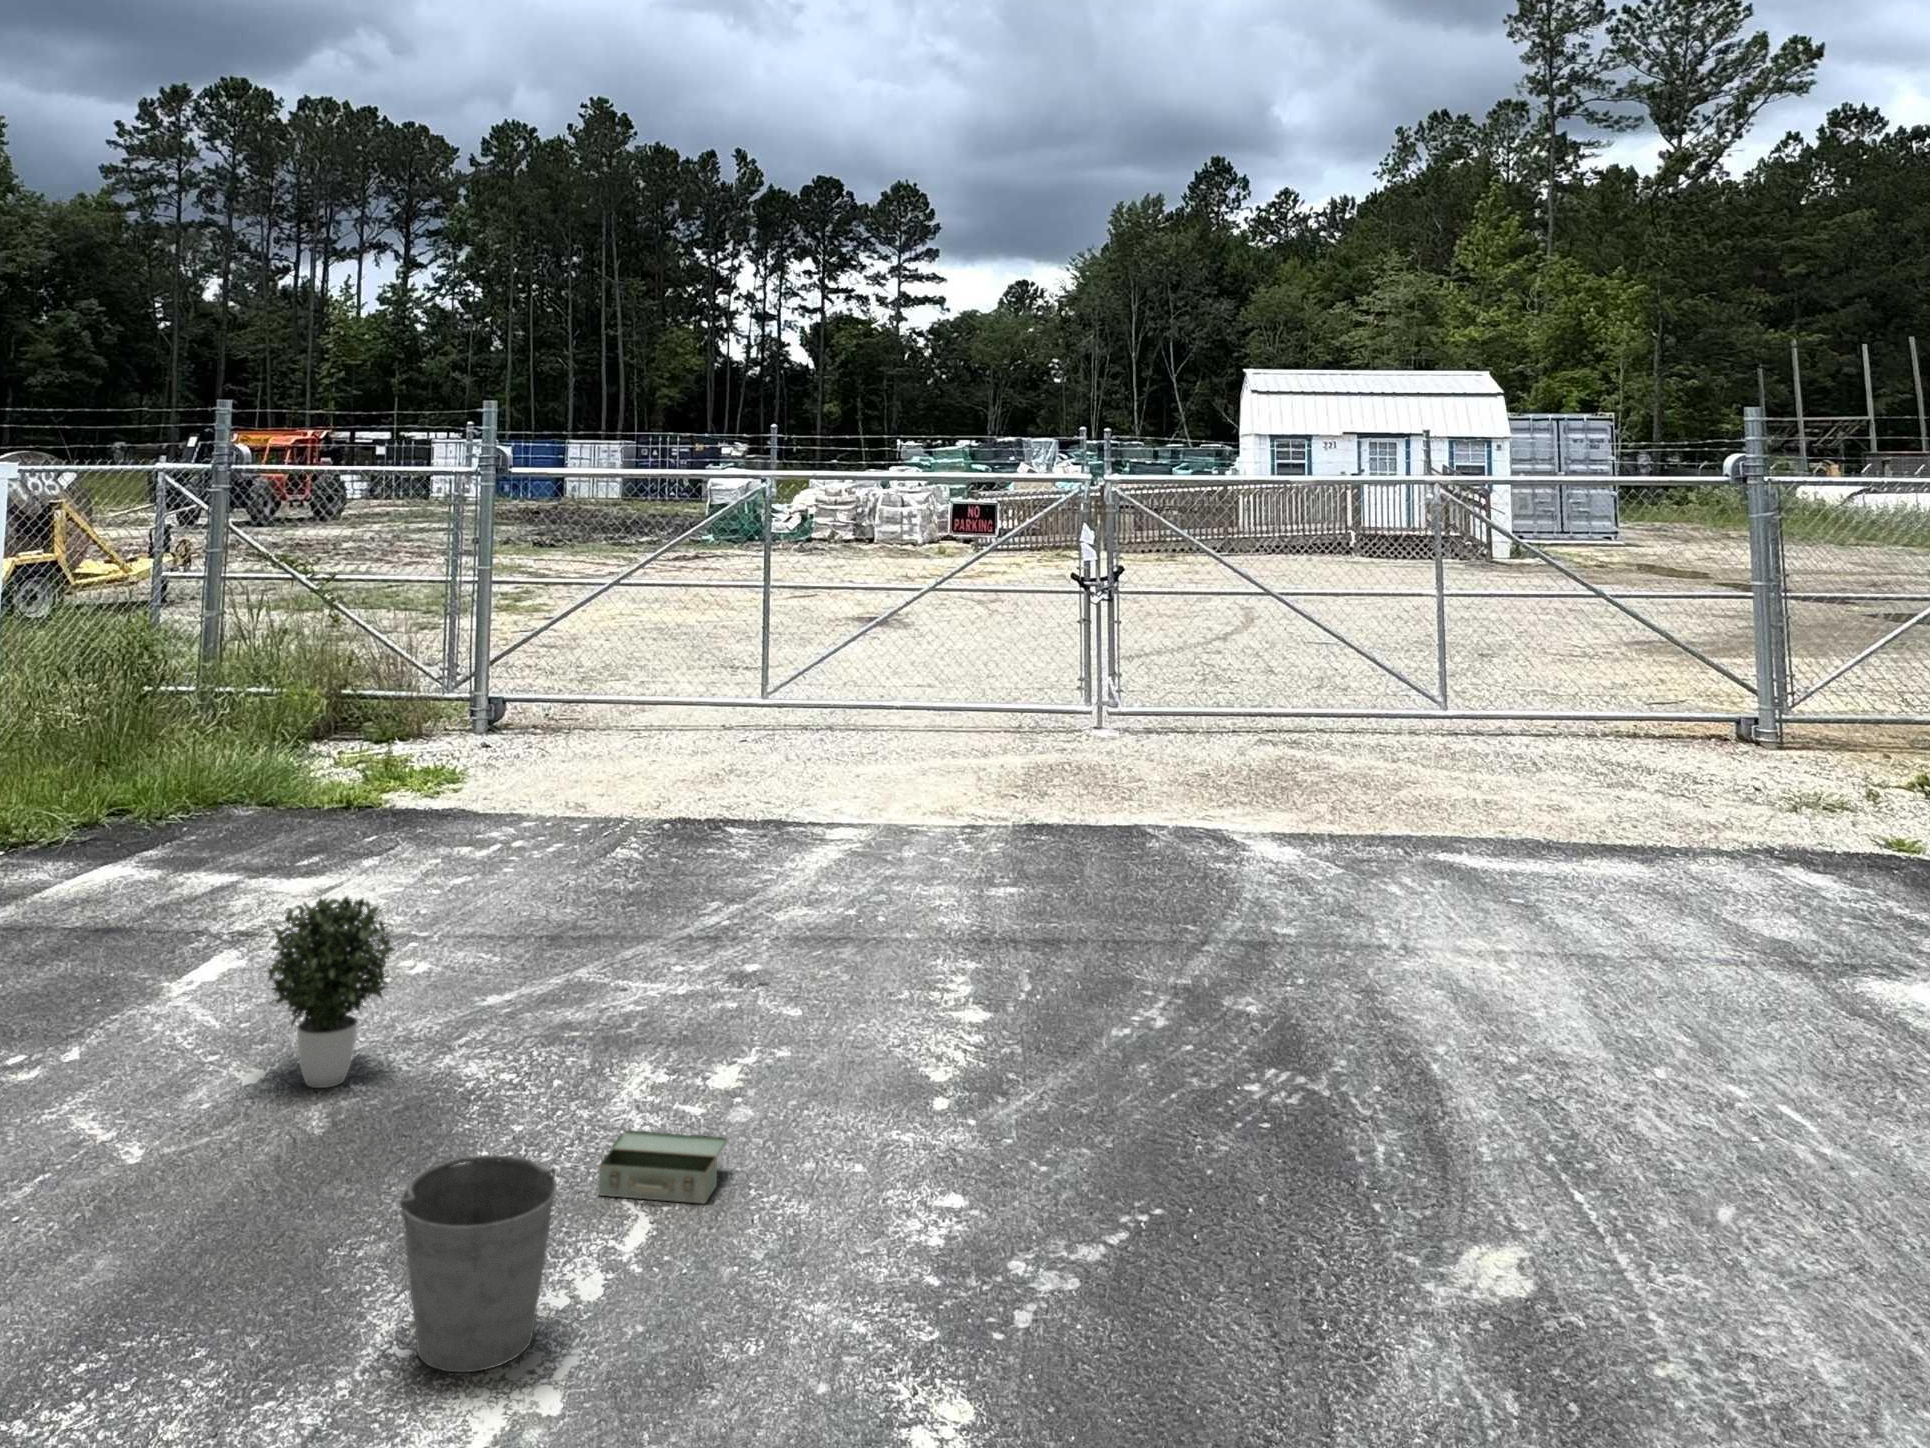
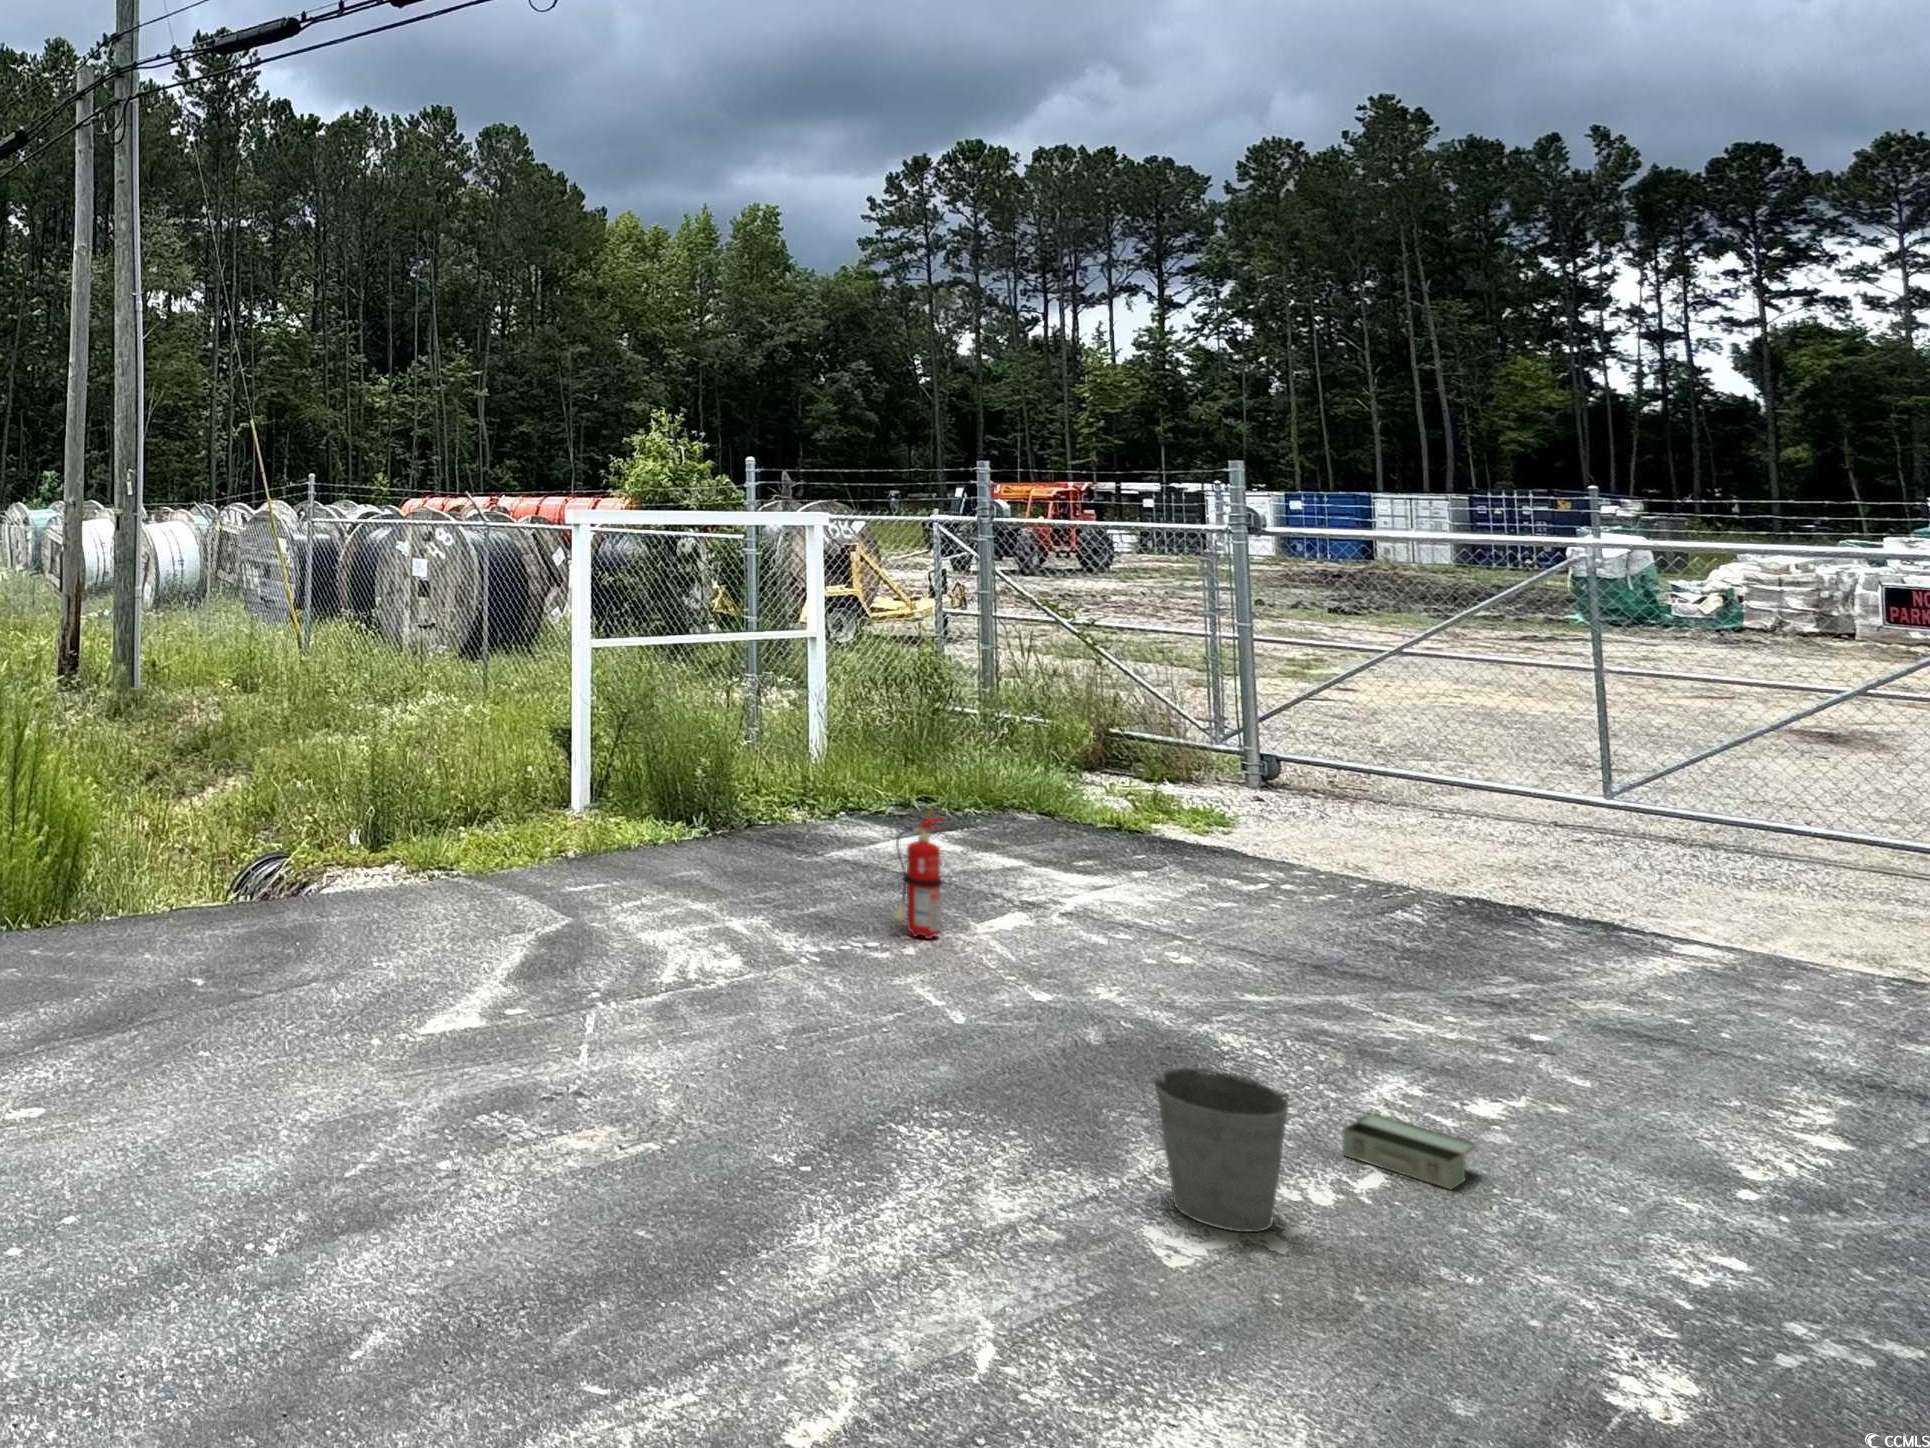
fire extinguisher: none [64,847,142,1017] -> present [894,810,943,939]
potted plant: present [268,896,394,1088] -> none [1048,866,1155,1025]

